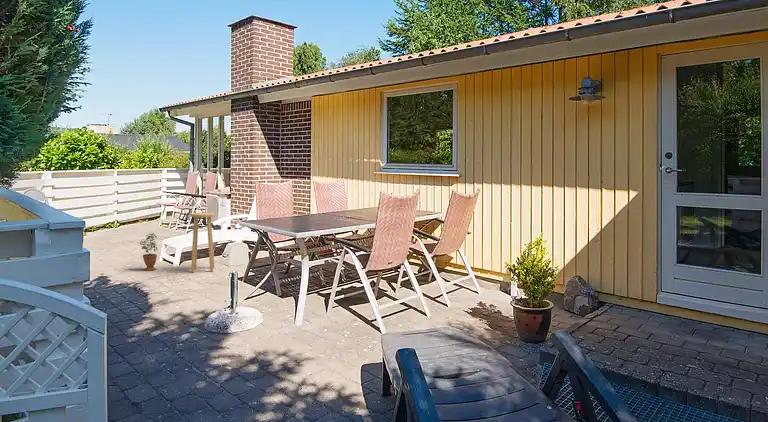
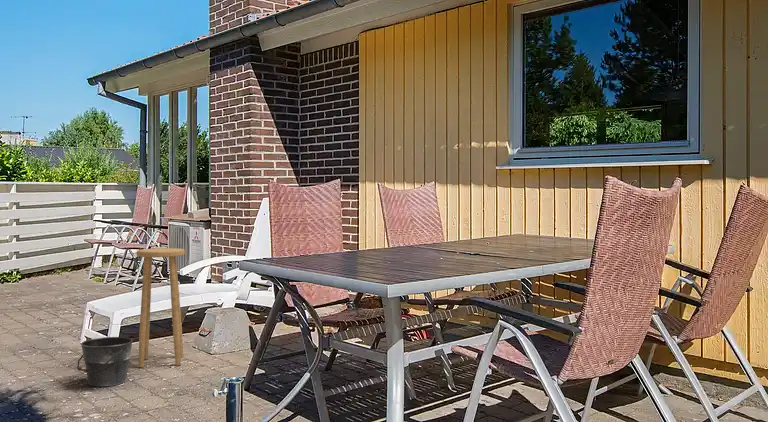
potted plant: present [140,233,158,271] -> none [38,287,74,365]
bucket: none [161,257,189,281] -> present [77,337,133,386]

